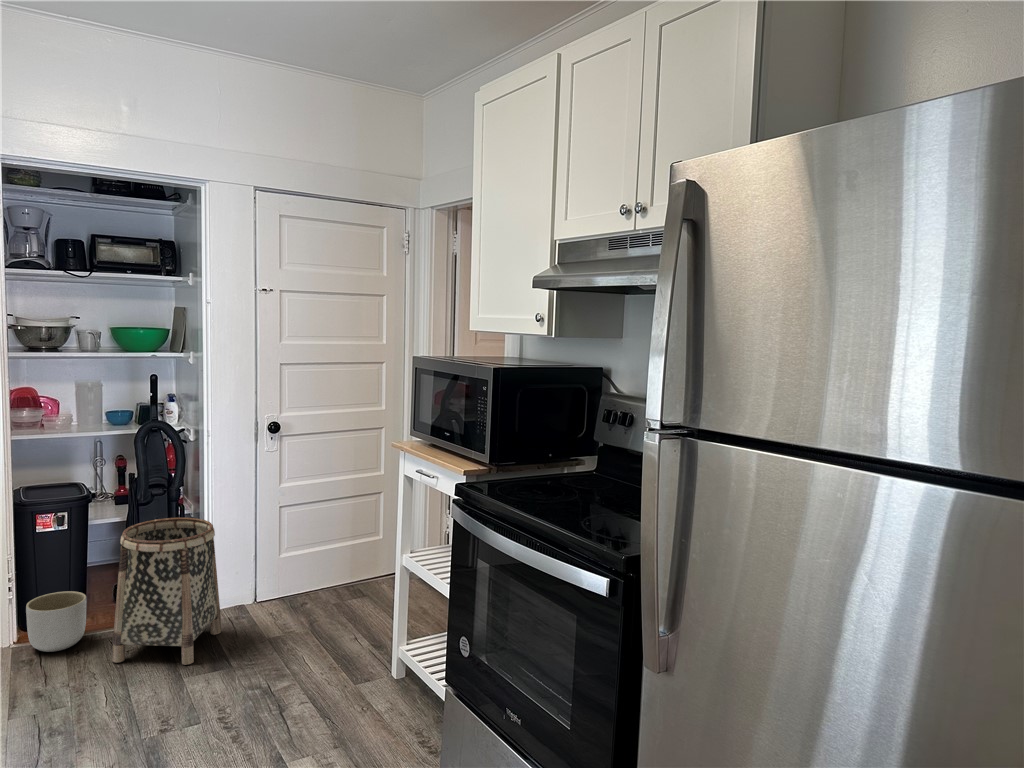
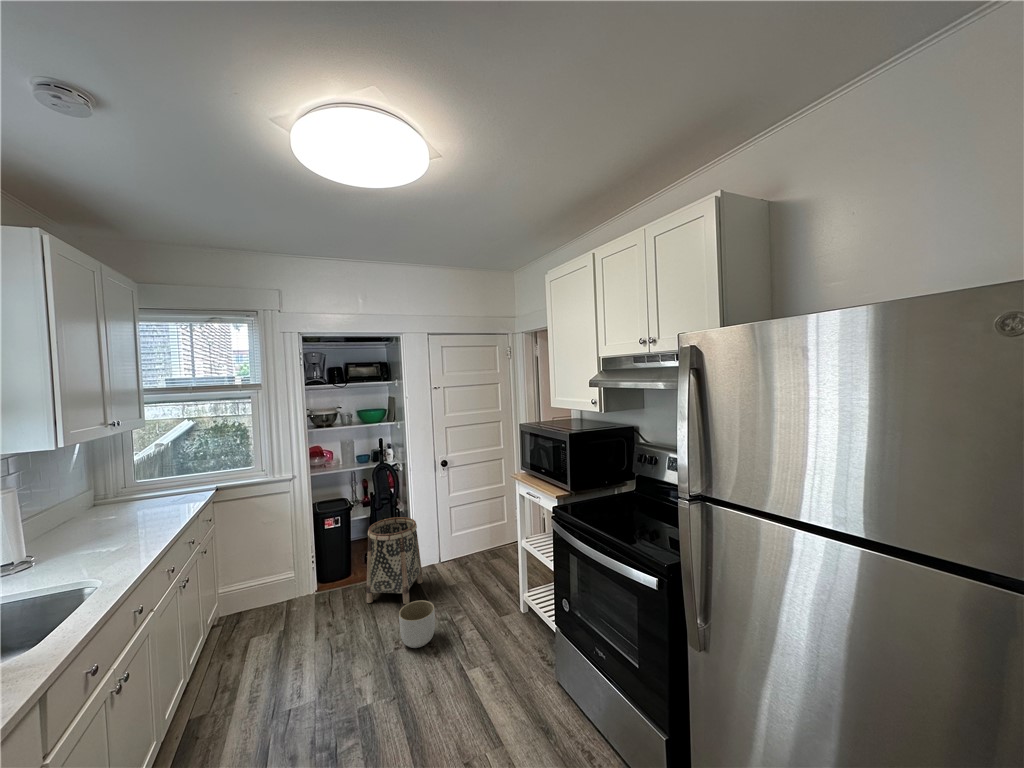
planter: present [26,591,86,652] -> present [399,600,435,648]

